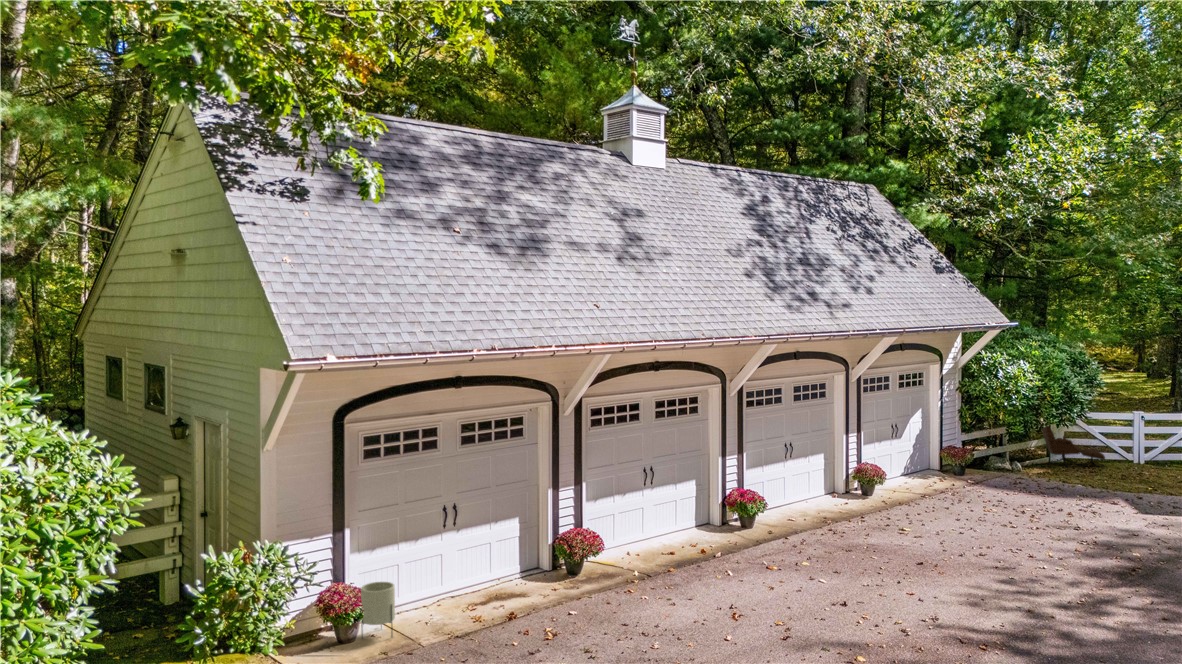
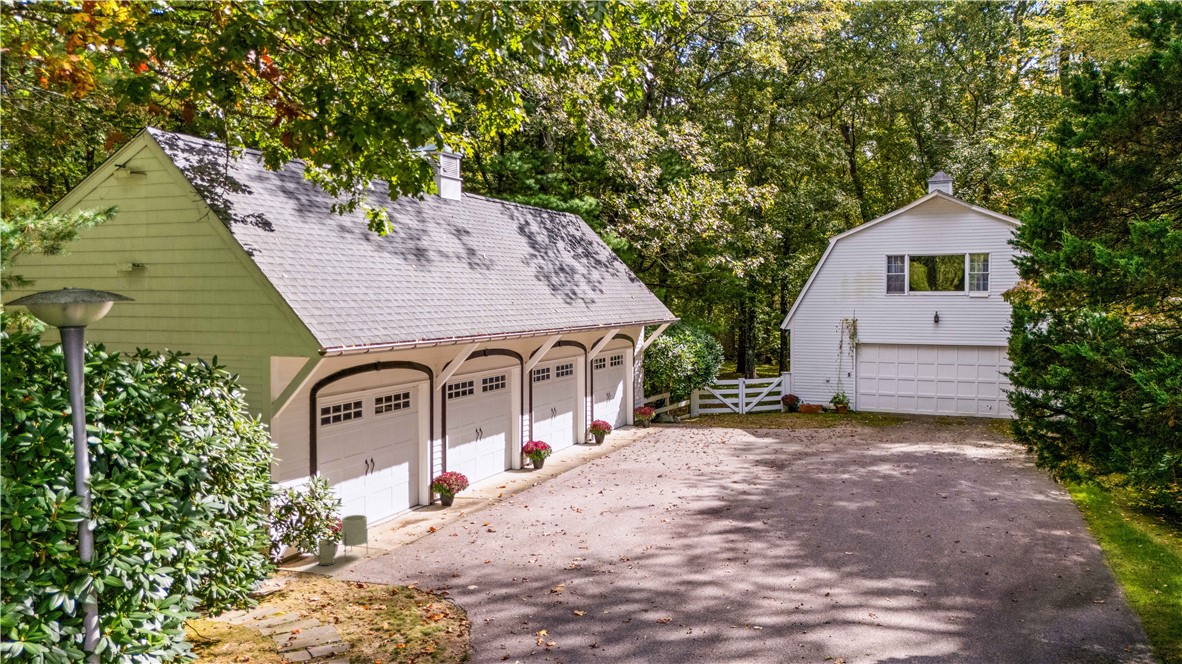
lounge chair: present [1042,426,1105,467] -> none [688,384,726,418]
watering can: none [297,603,347,649] -> present [301,538,335,566]

